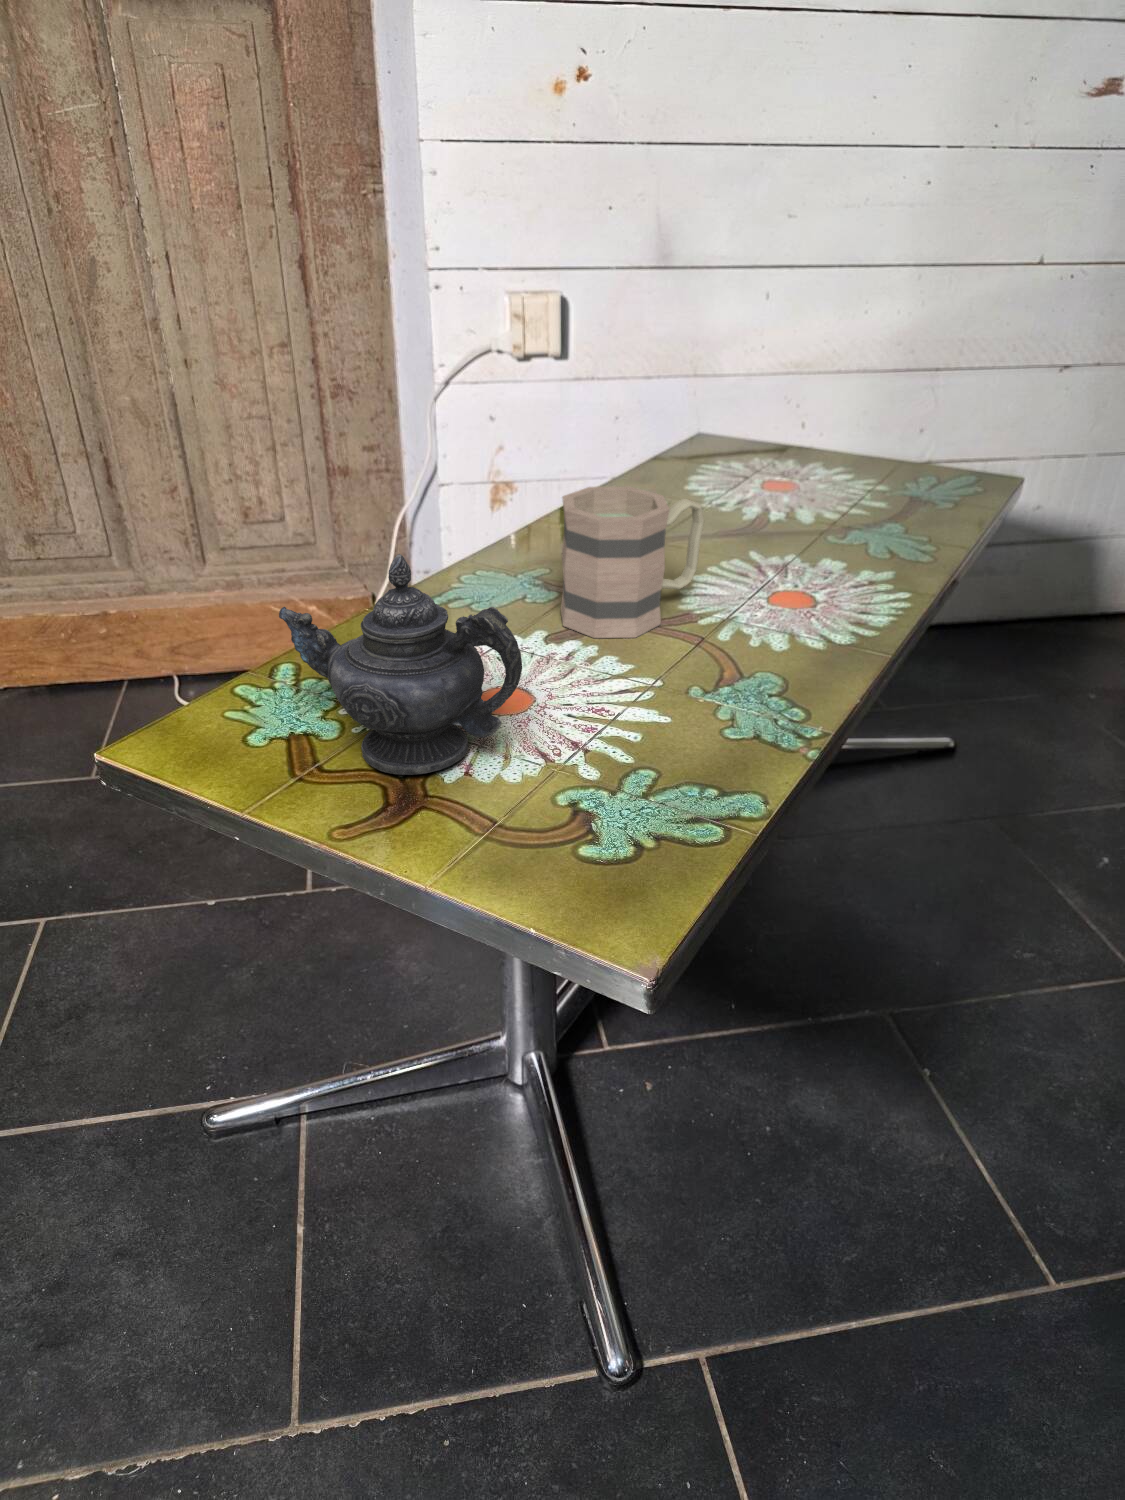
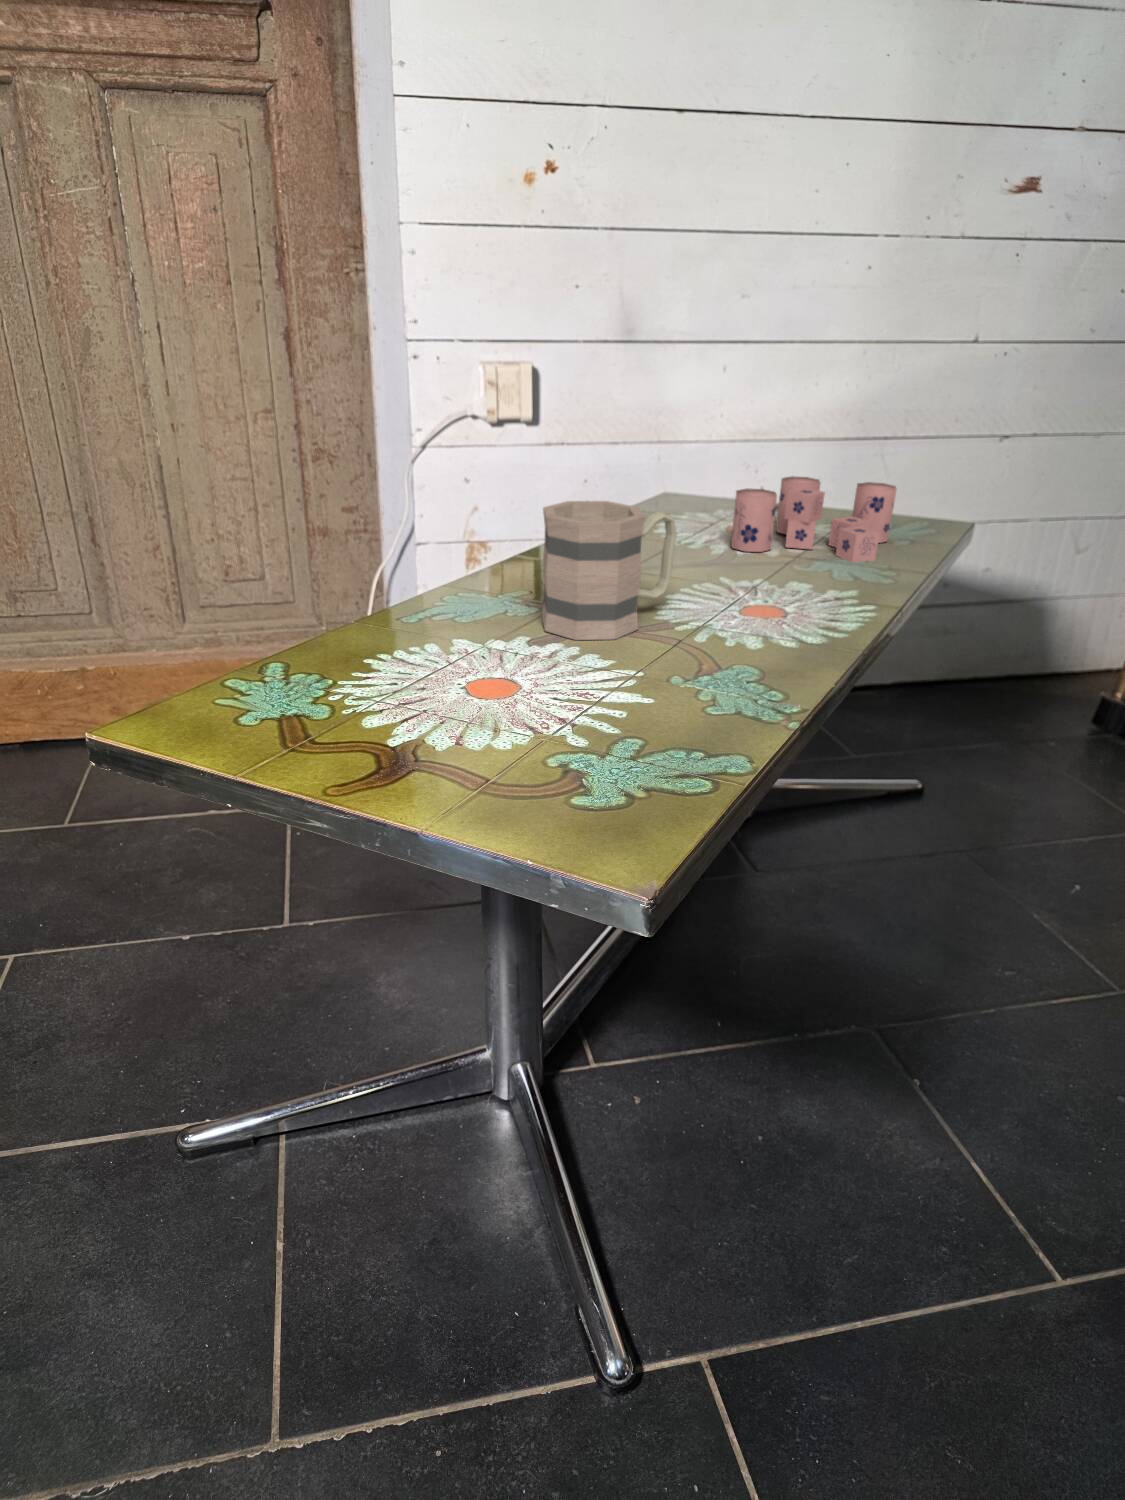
candle: none [766,432,947,534] -> present [731,476,896,562]
teapot: present [279,554,522,775] -> none [276,526,513,742]

